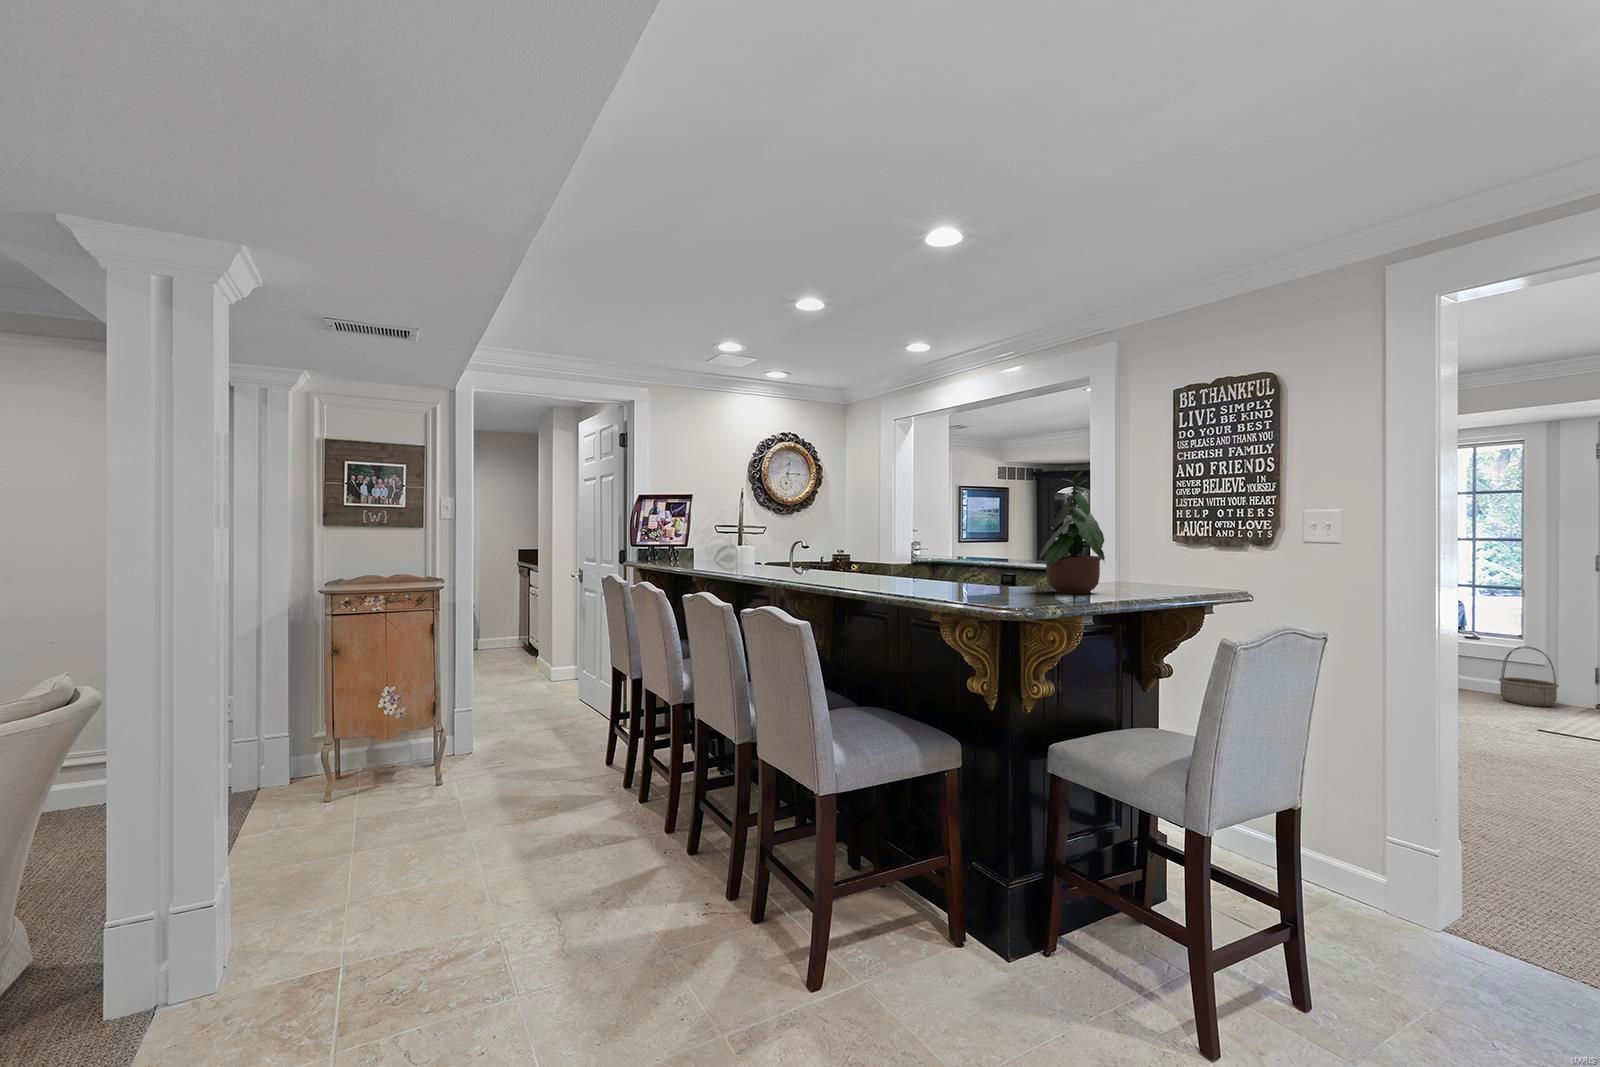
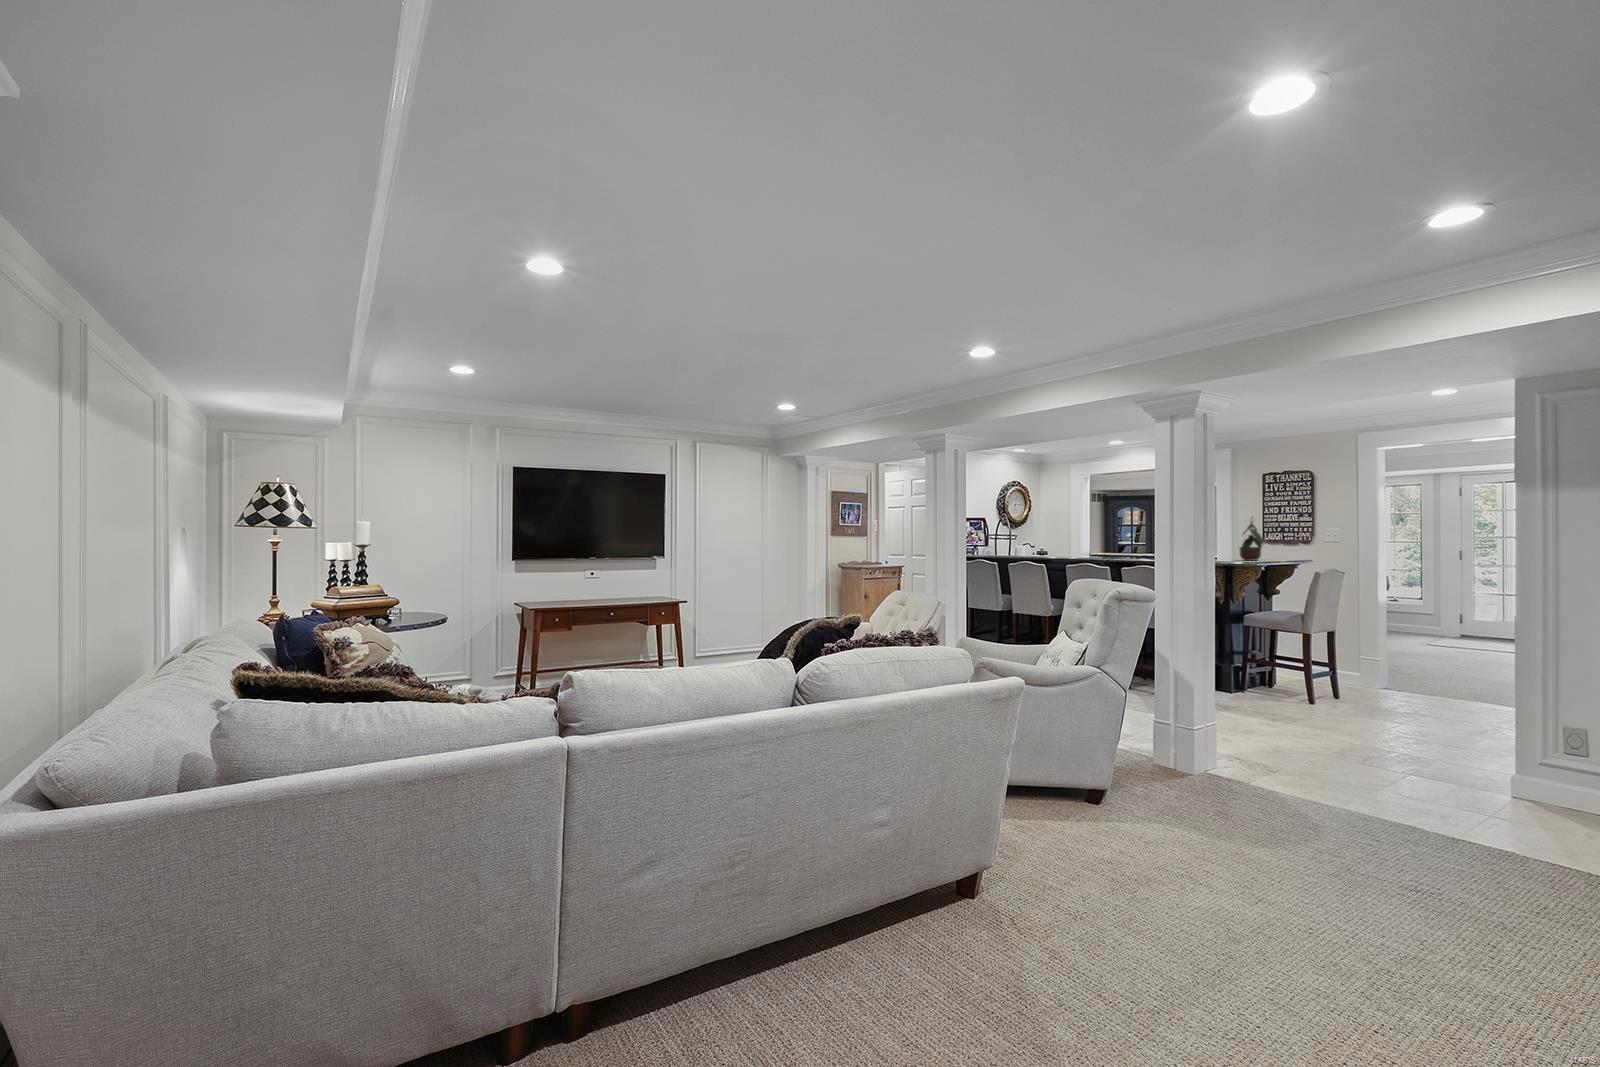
basket: present [1499,646,1558,707] -> none [1413,605,1445,639]

